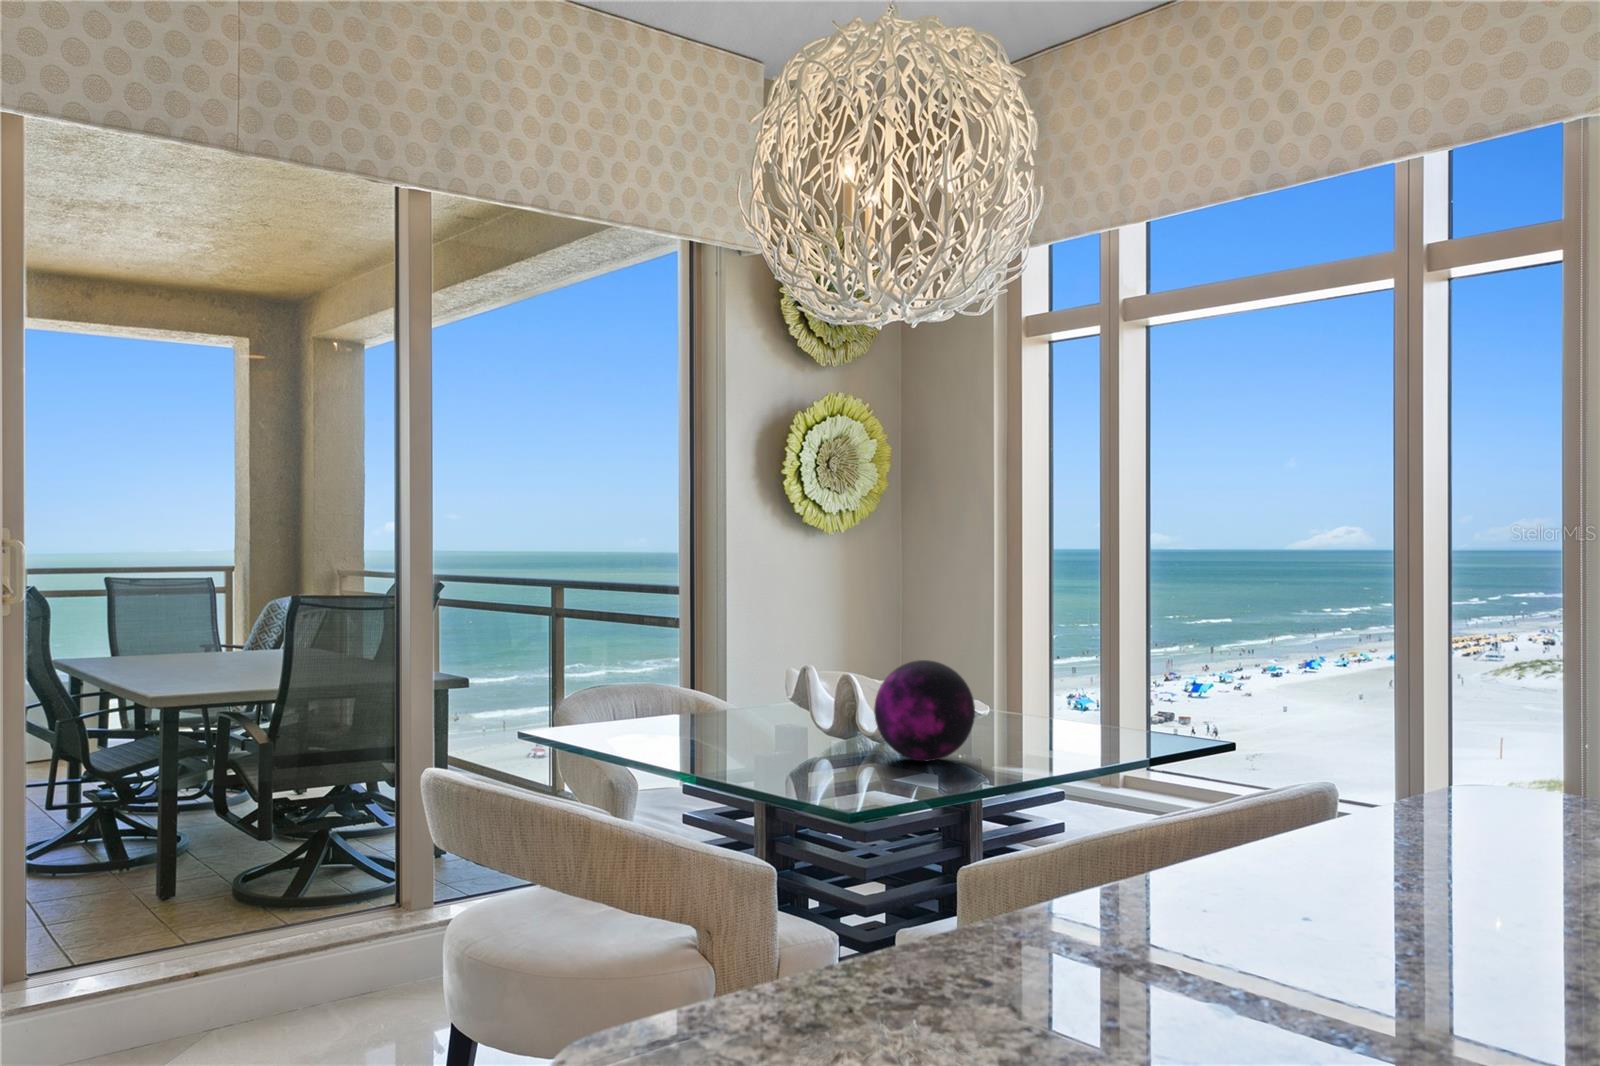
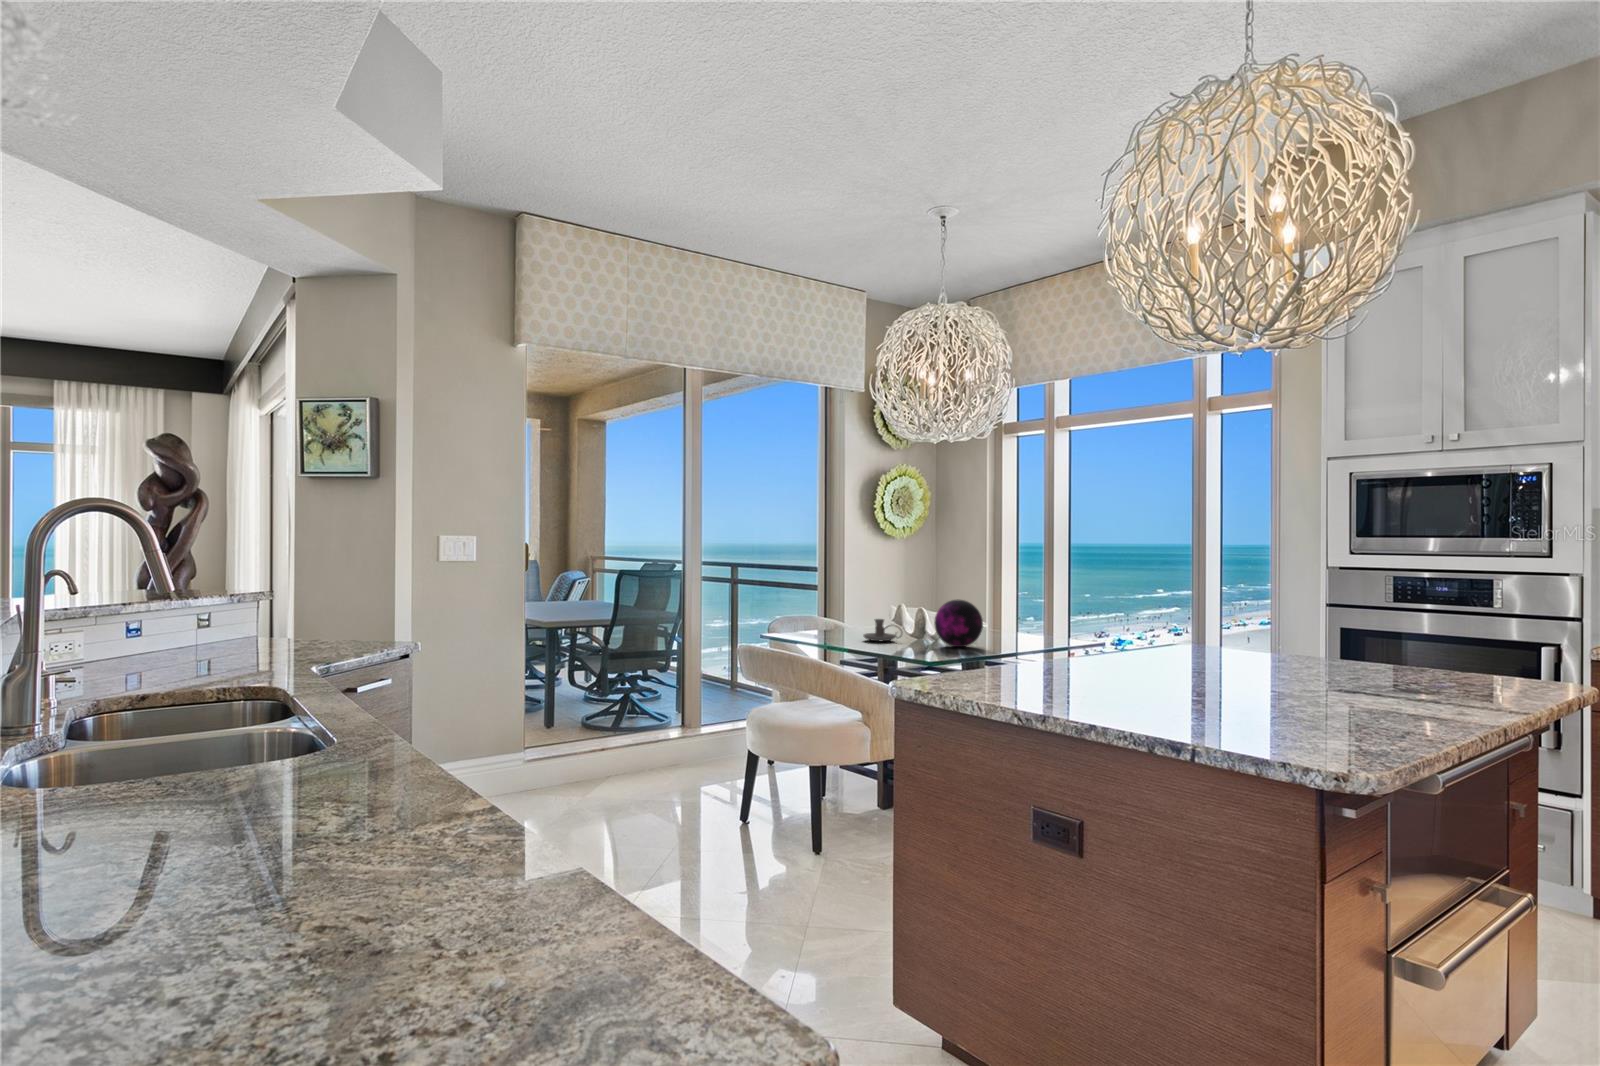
candle holder: none [730,699,811,747] -> present [863,619,903,641]

